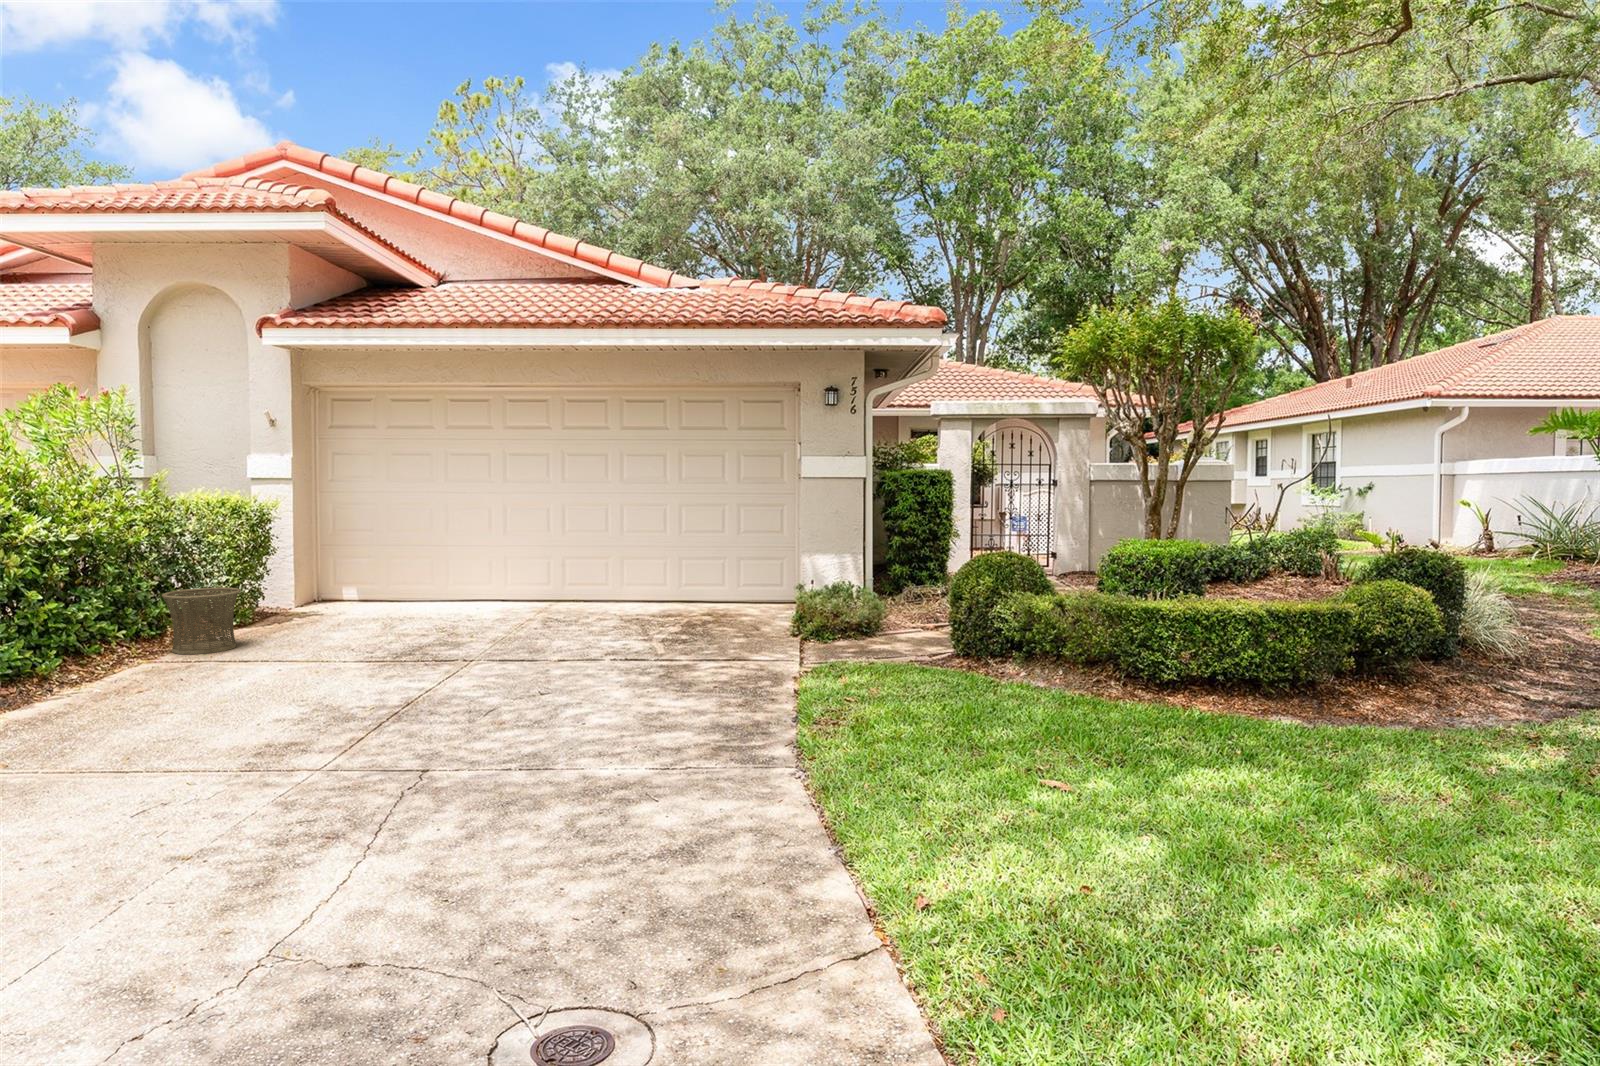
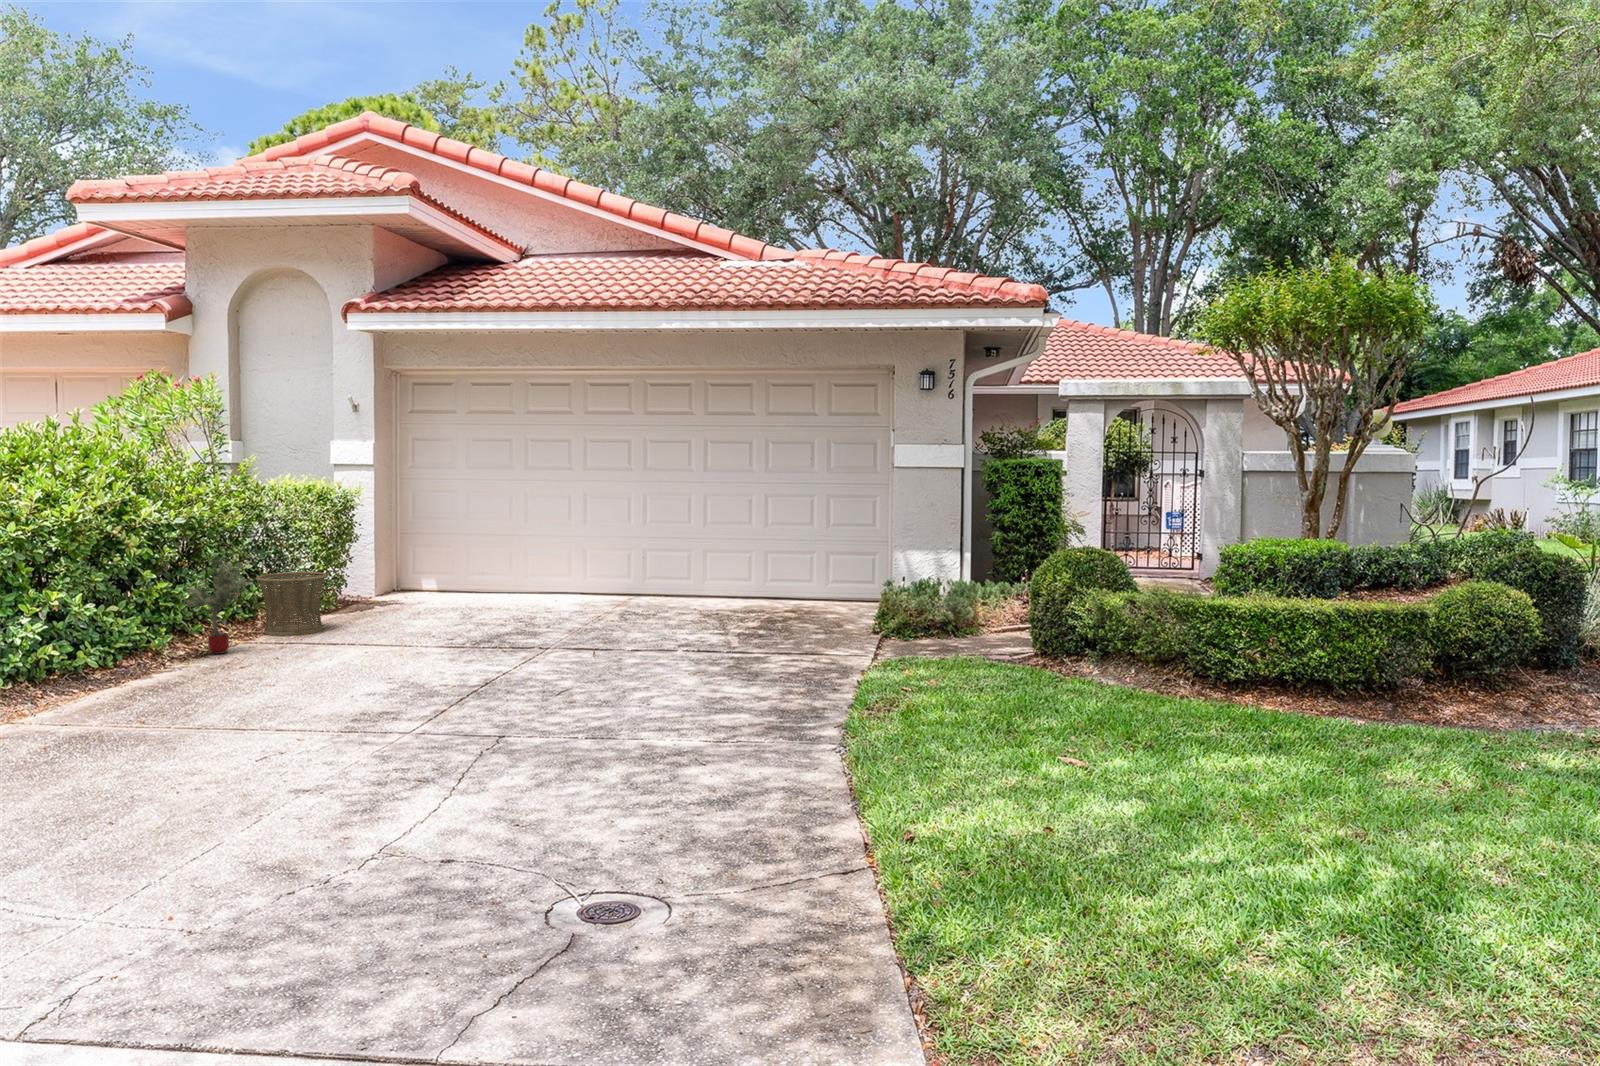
potted tree: none [72,571,152,678] -> present [182,554,247,654]

